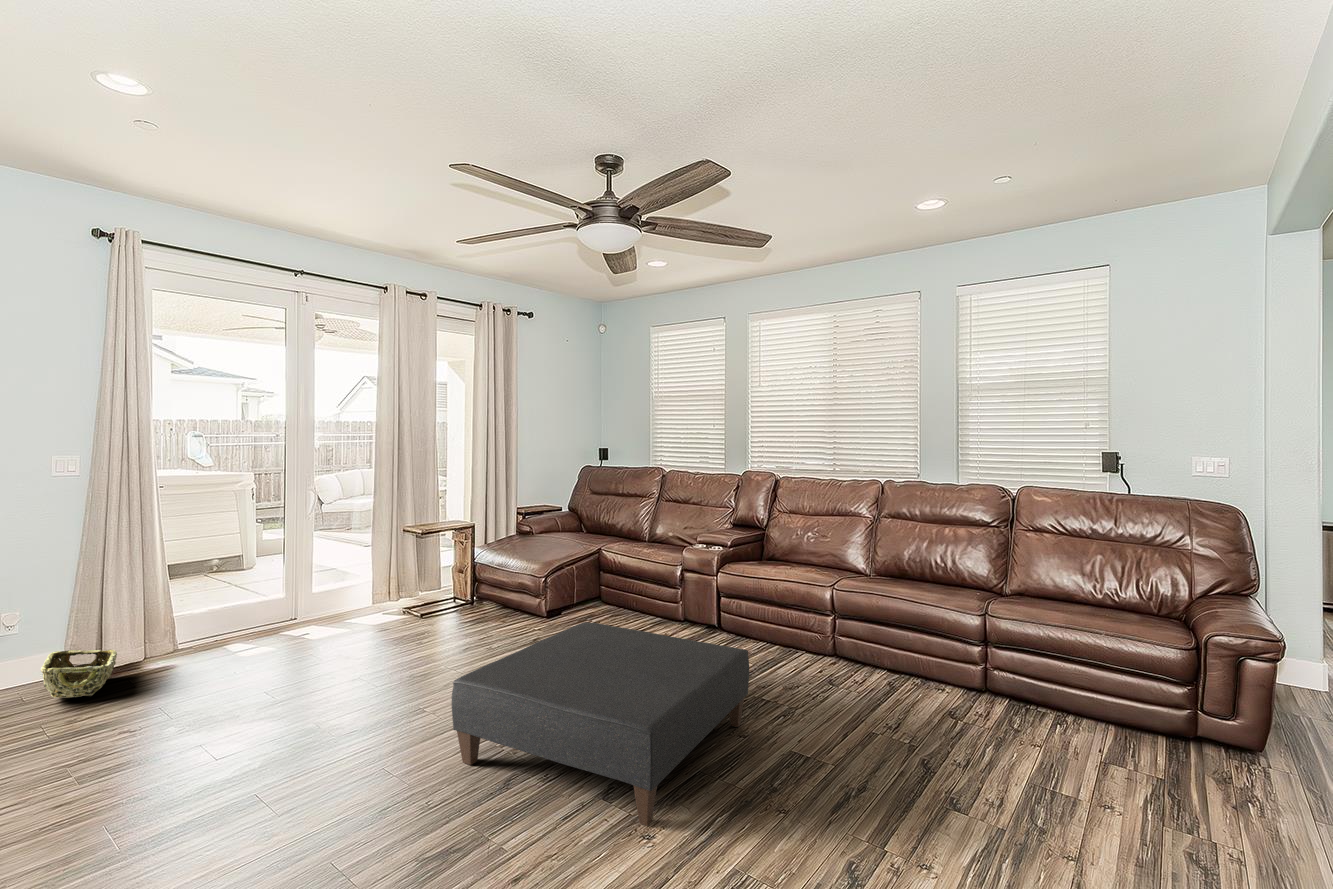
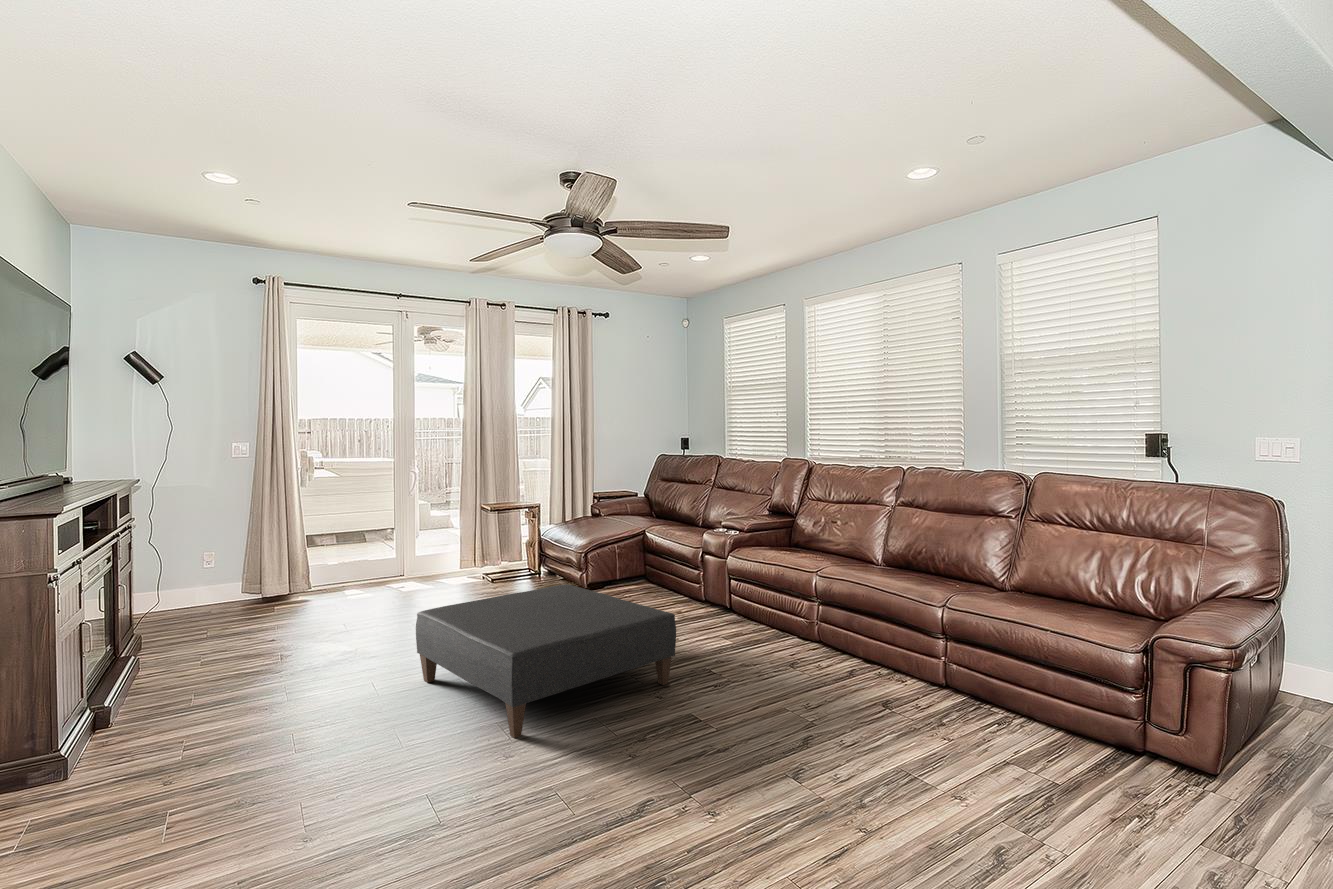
woven basket: present [41,650,117,698] -> none [199,580,255,613]

